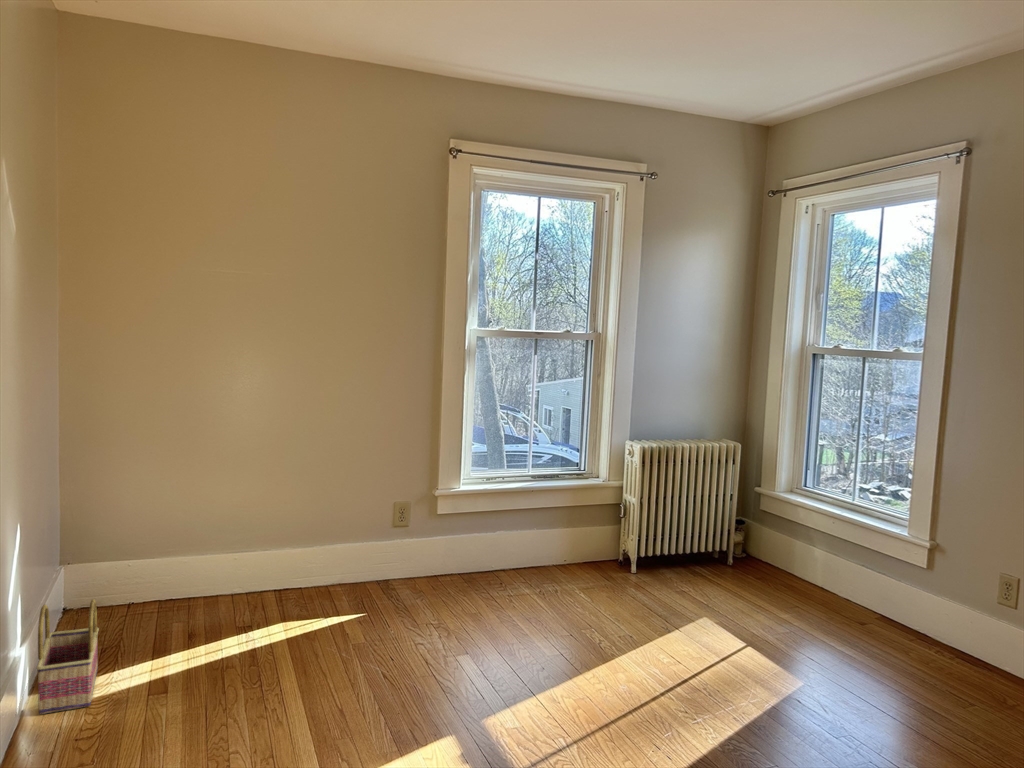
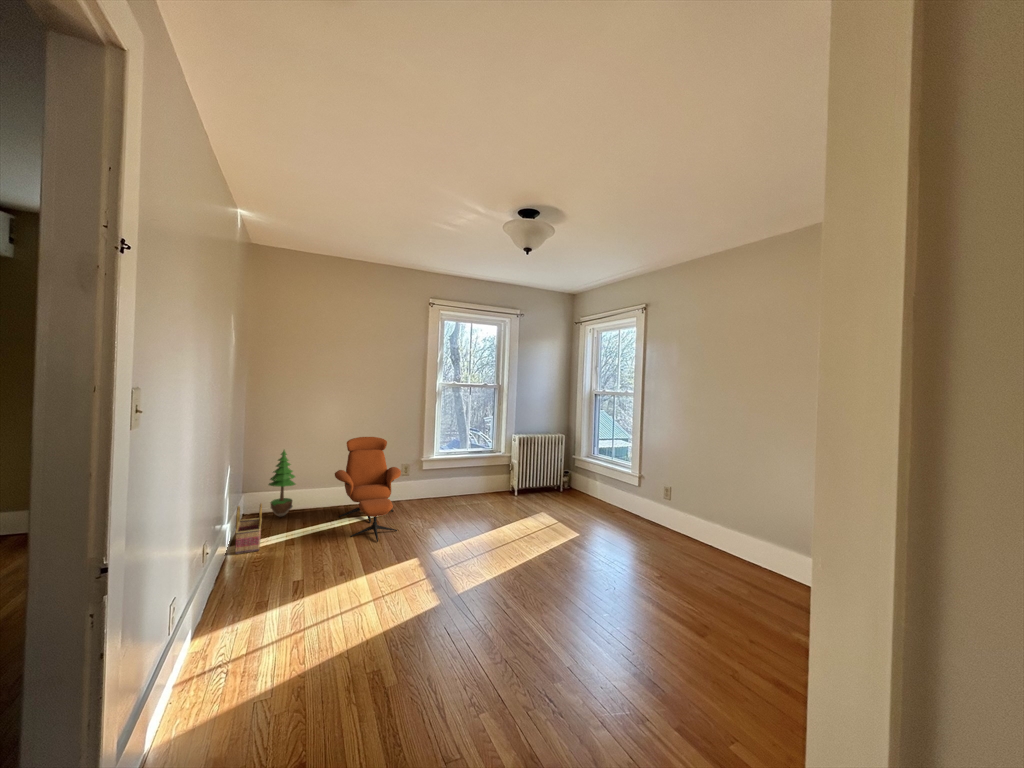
lounge chair: none [253,445,394,690] -> present [335,437,401,542]
potted tree: none [115,472,174,615] -> present [269,450,295,517]

